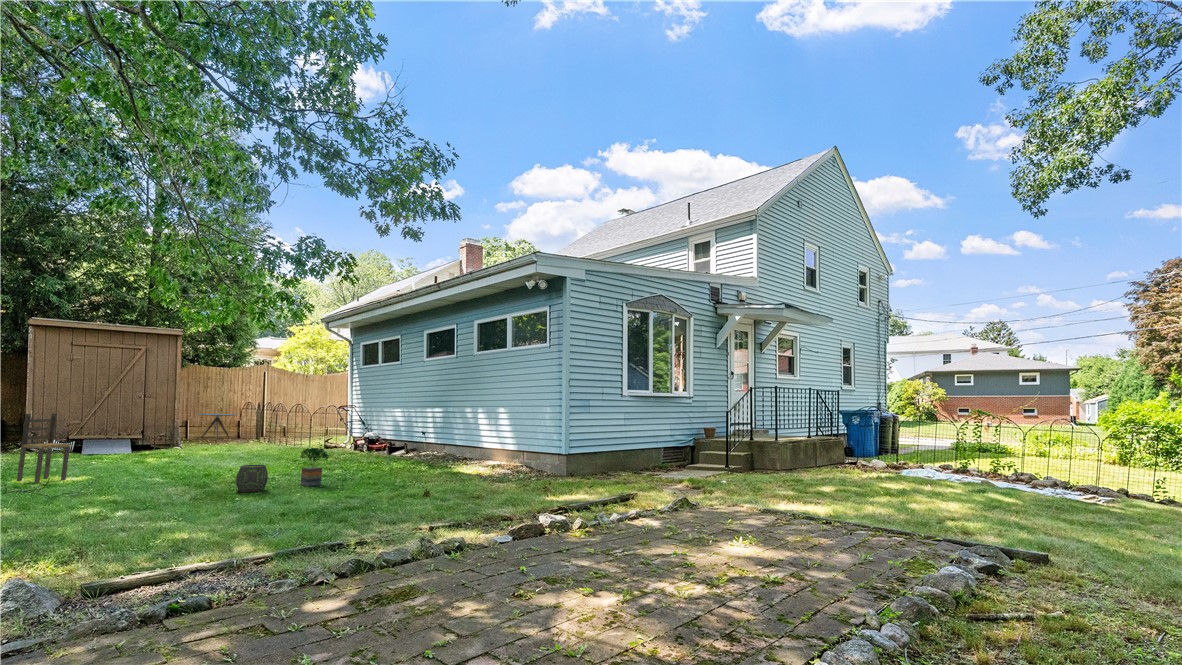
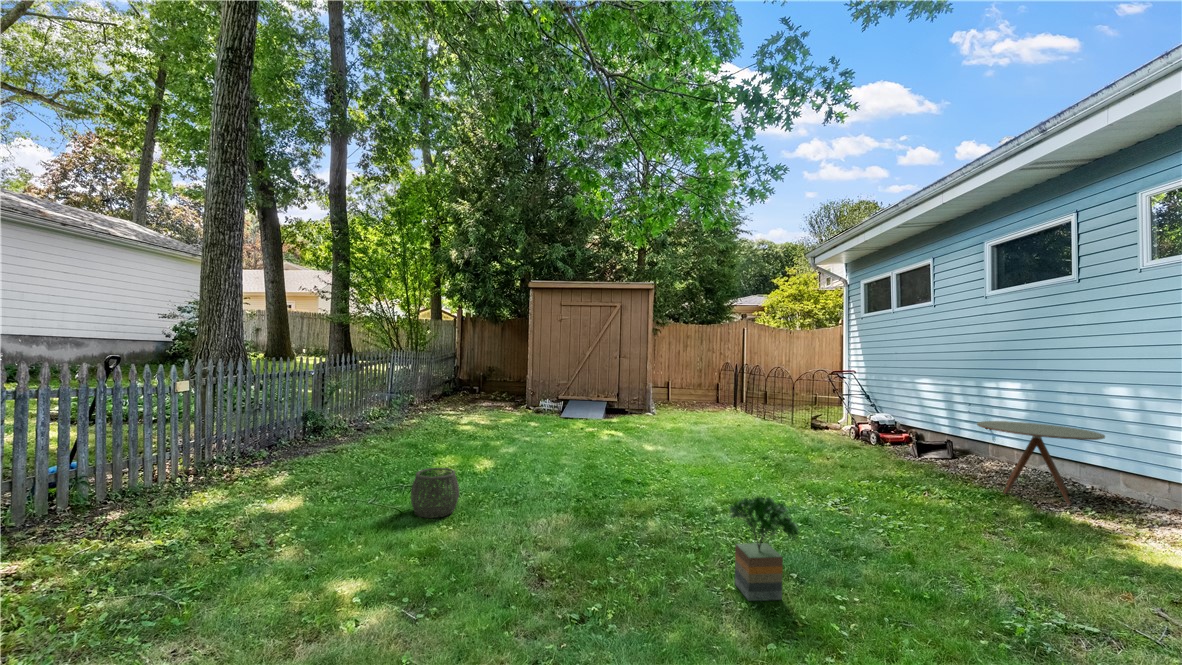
chair: present [17,413,70,483] -> none [418,382,458,476]
round table: present [197,414,237,438] -> present [977,421,1105,504]
woven basket: present [236,465,268,492] -> present [411,468,459,518]

